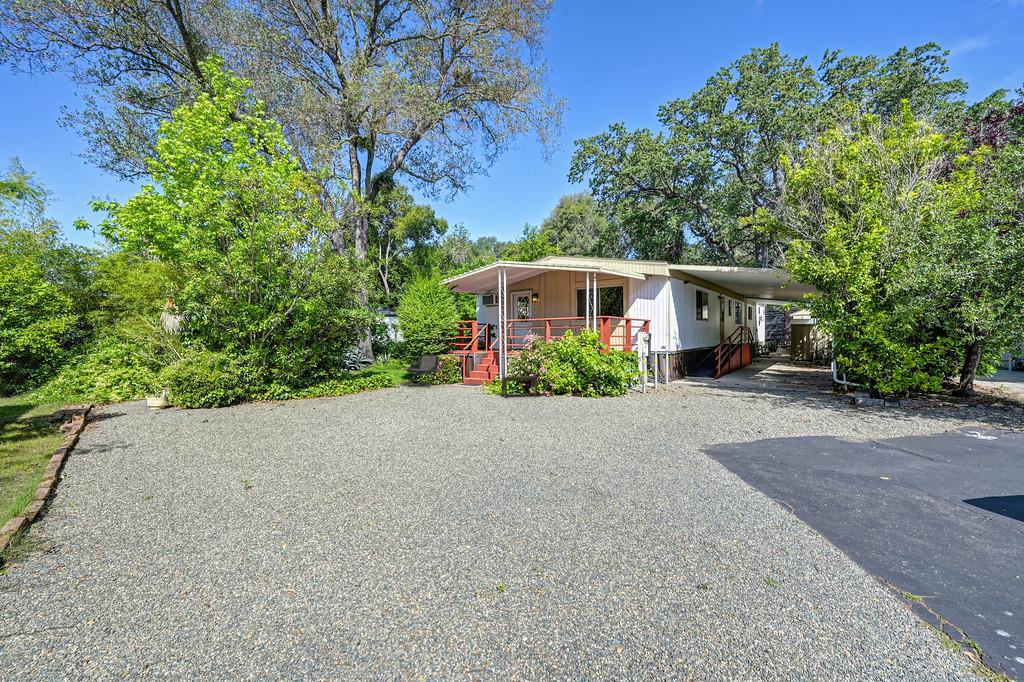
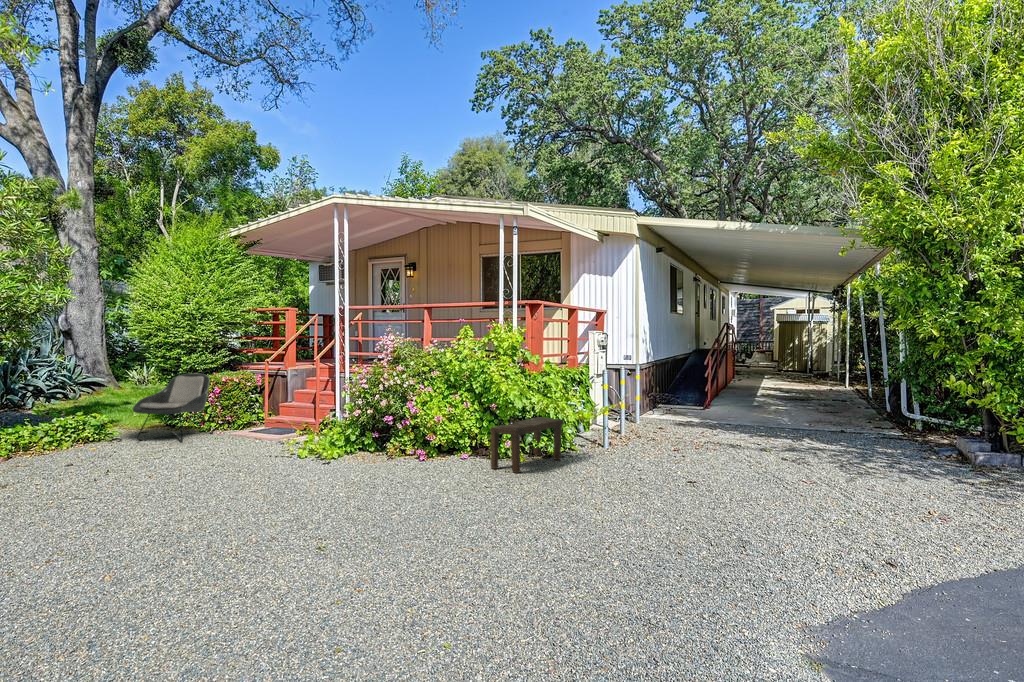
bench: present [501,376,538,398] -> present [490,417,563,473]

